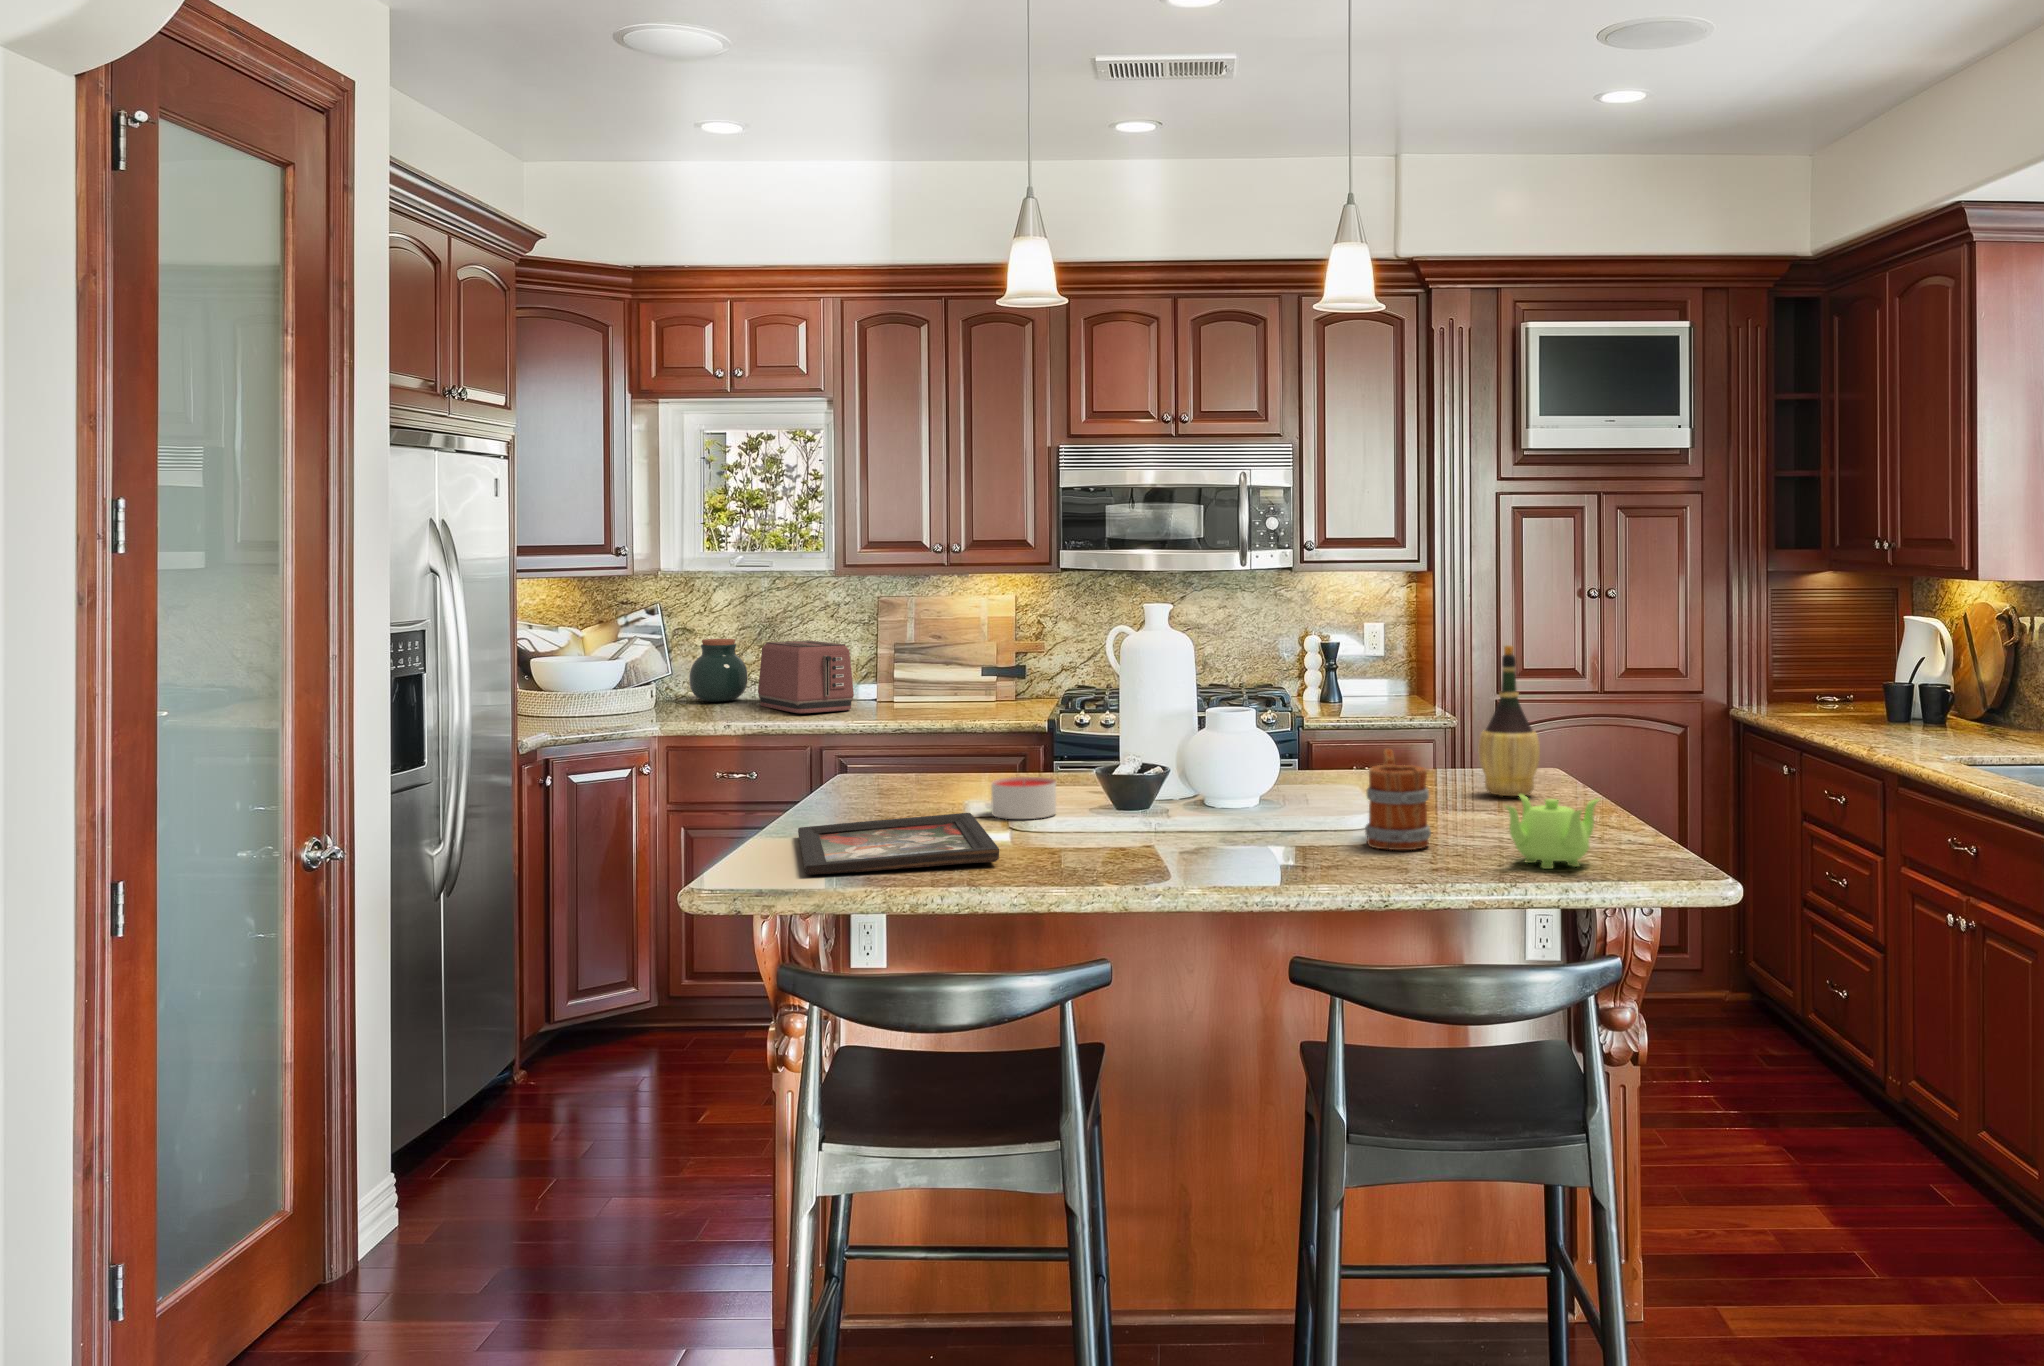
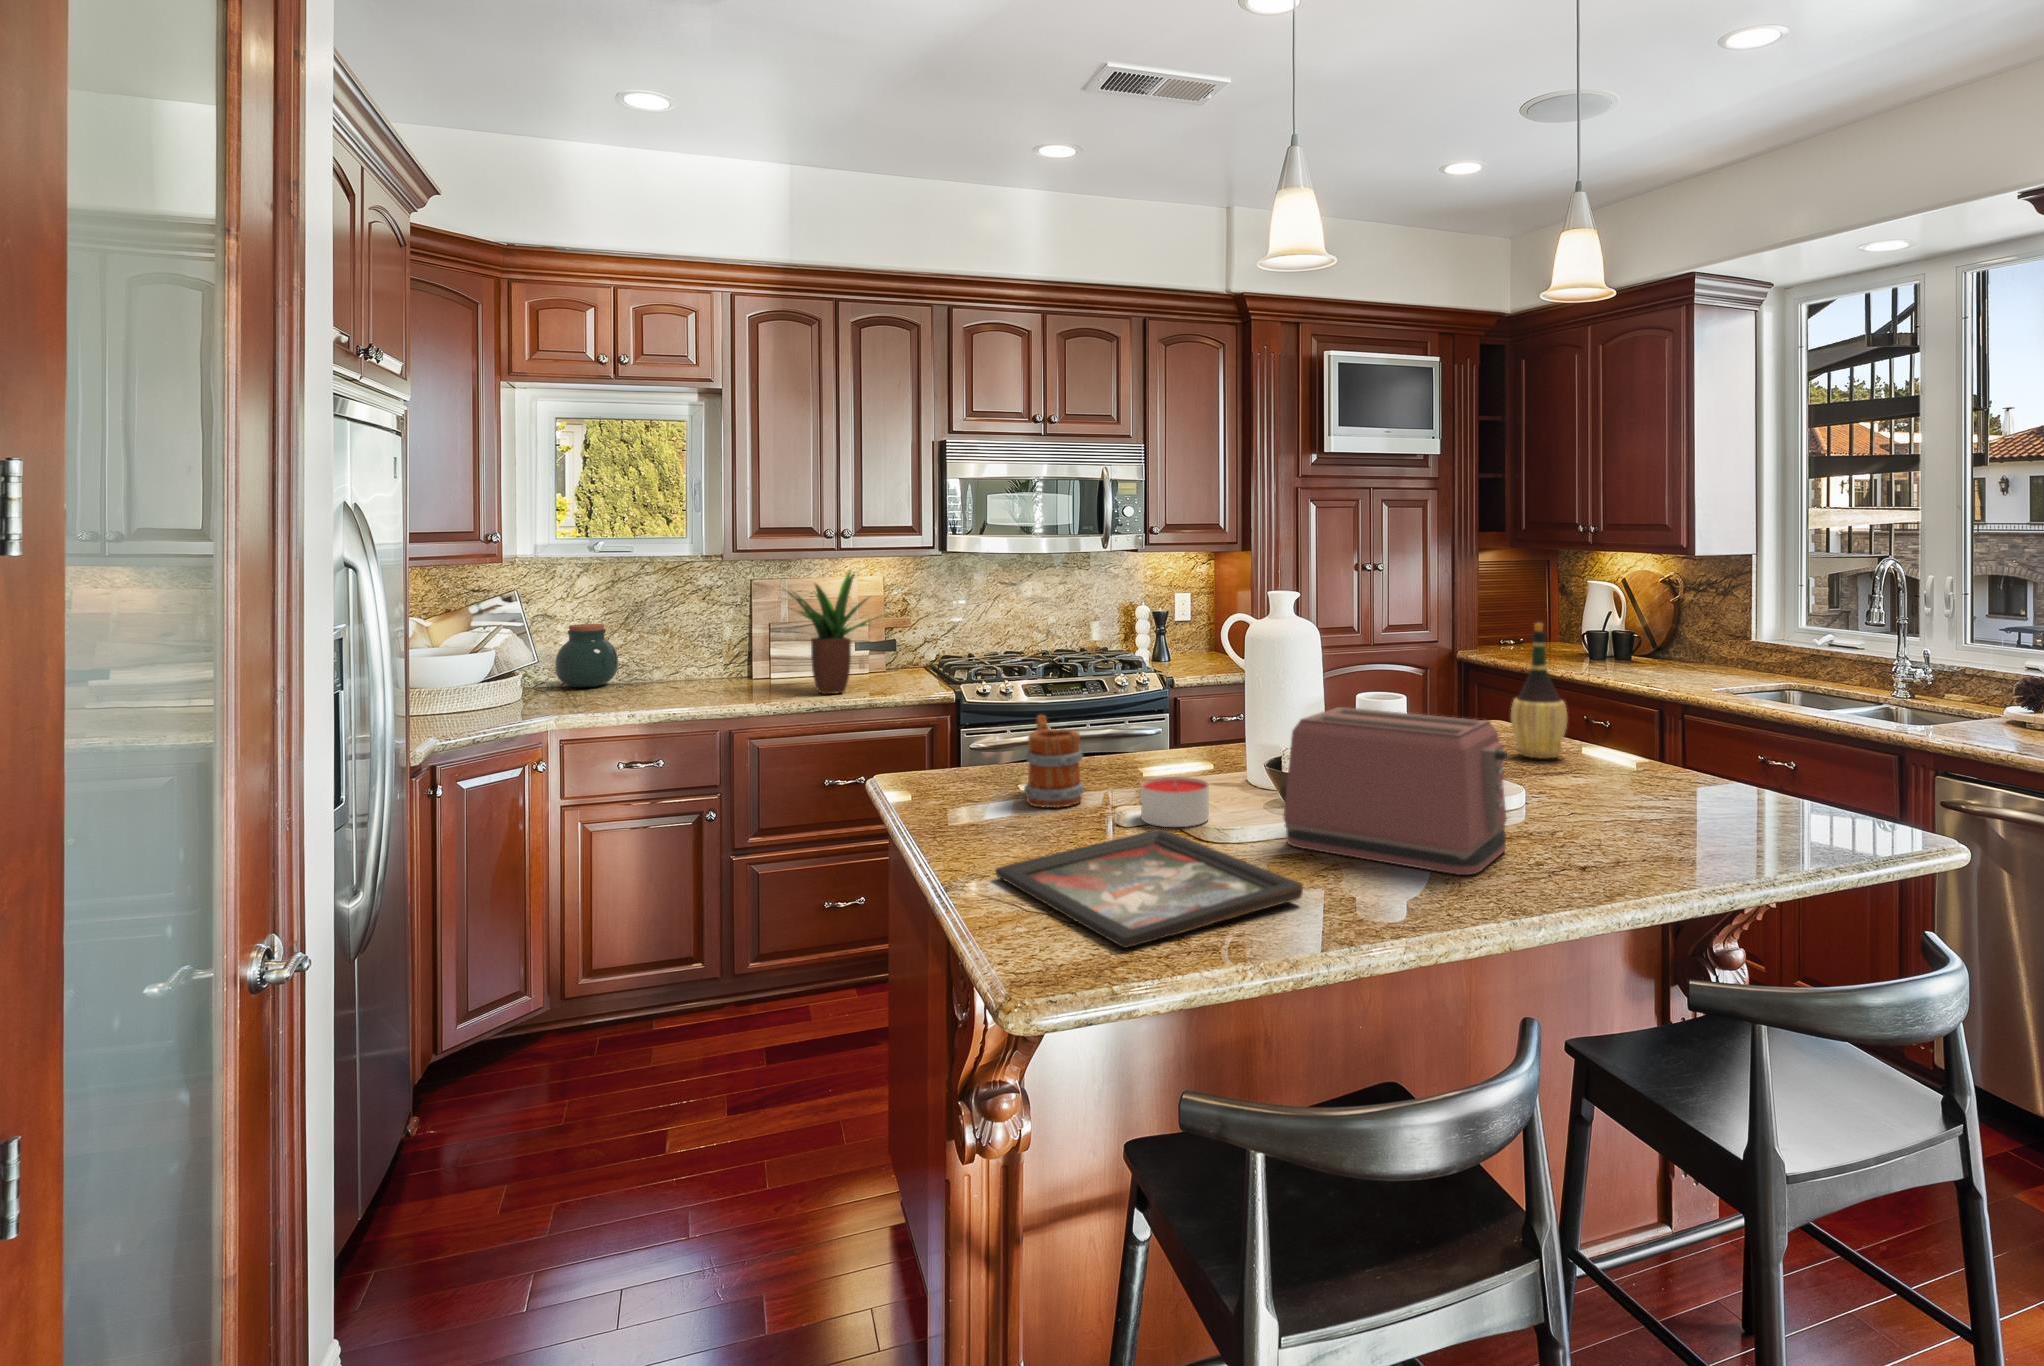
potted plant: none [883,584,994,717] -> present [788,571,872,695]
toaster: present [758,640,854,713] -> present [1284,707,1507,875]
mug: present [1365,749,1431,850] -> present [1024,715,1084,808]
teapot: present [1506,794,1599,869] -> none [1716,773,1830,848]

